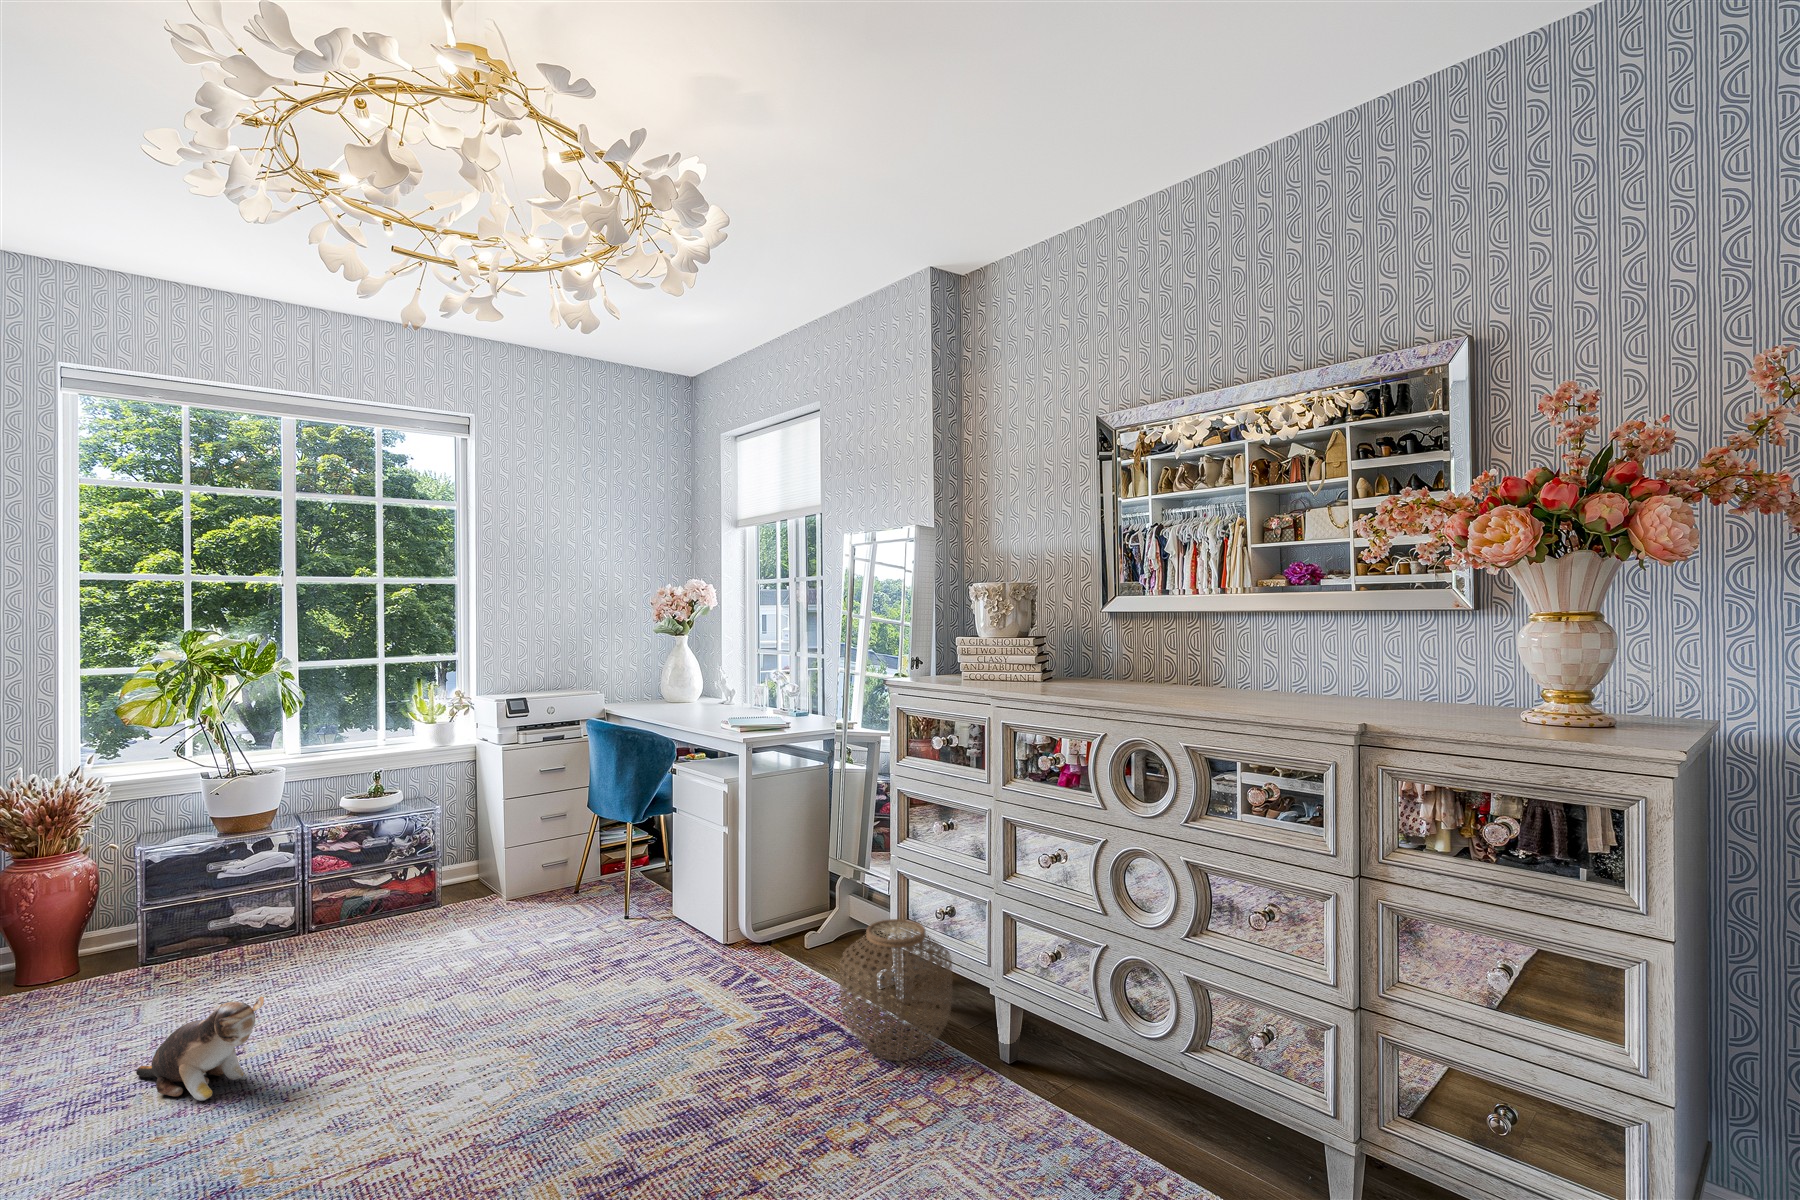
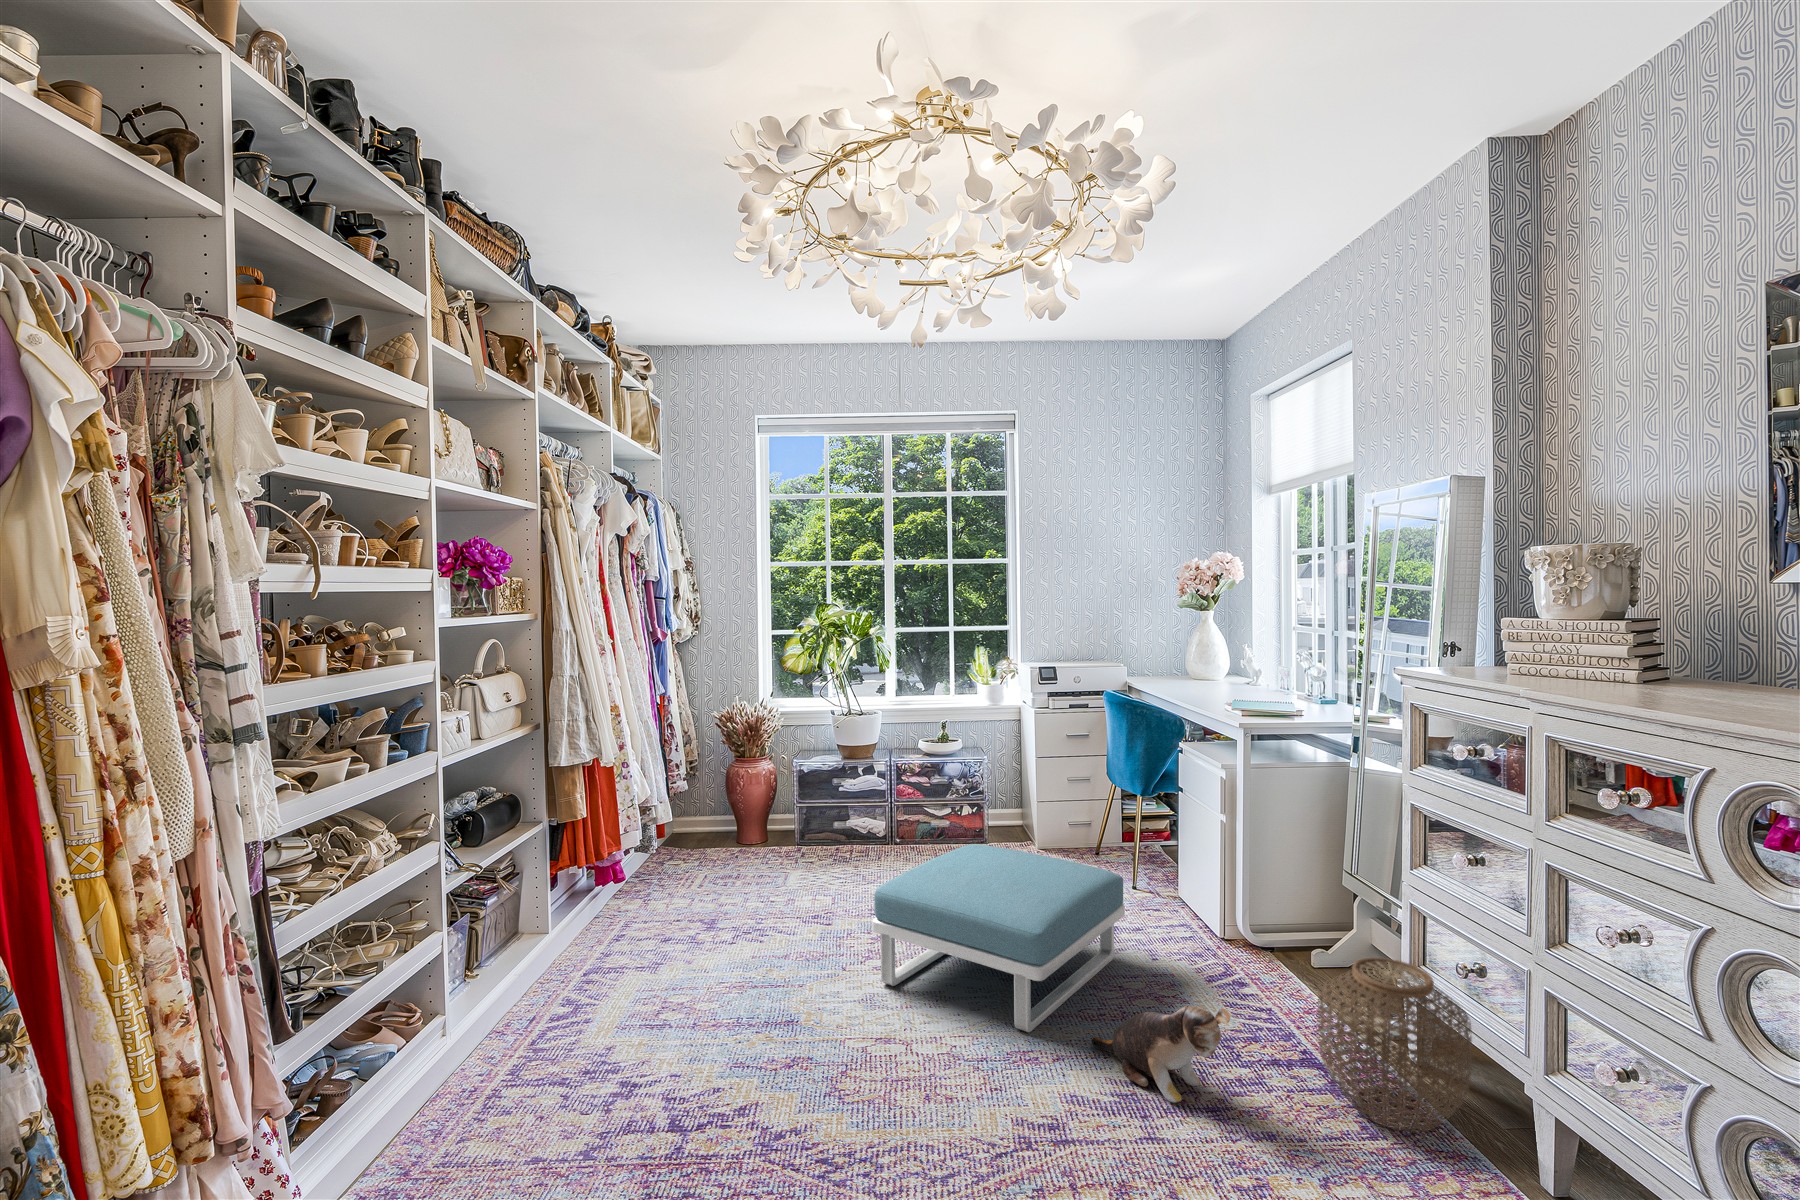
footstool: none [344,899,639,1092] -> present [872,844,1125,1032]
plush toy: present [136,997,264,1101] -> present [1092,1006,1230,1103]

